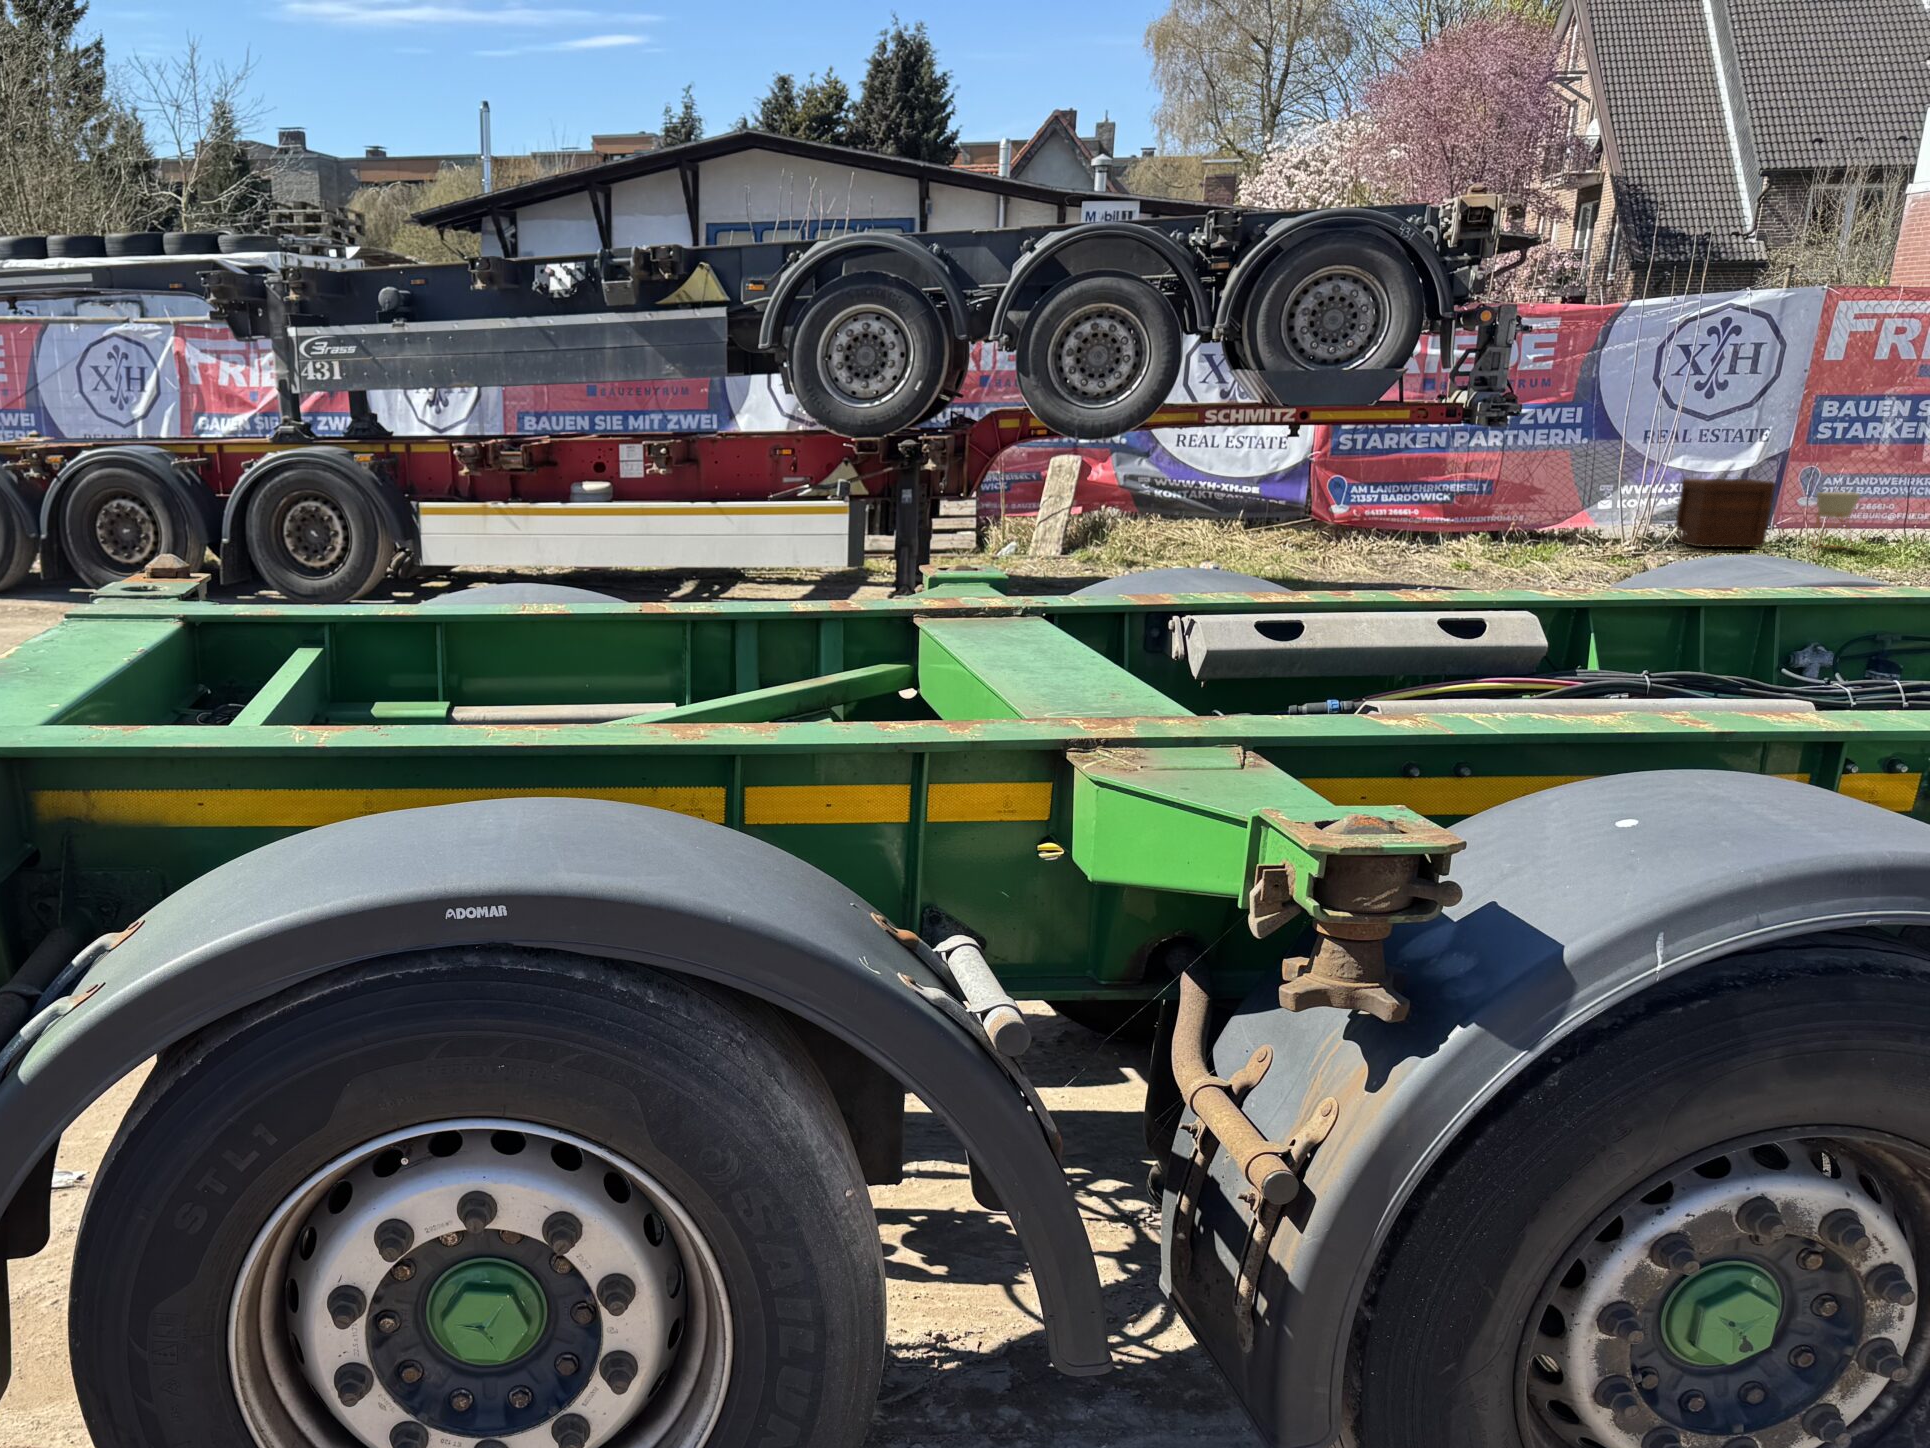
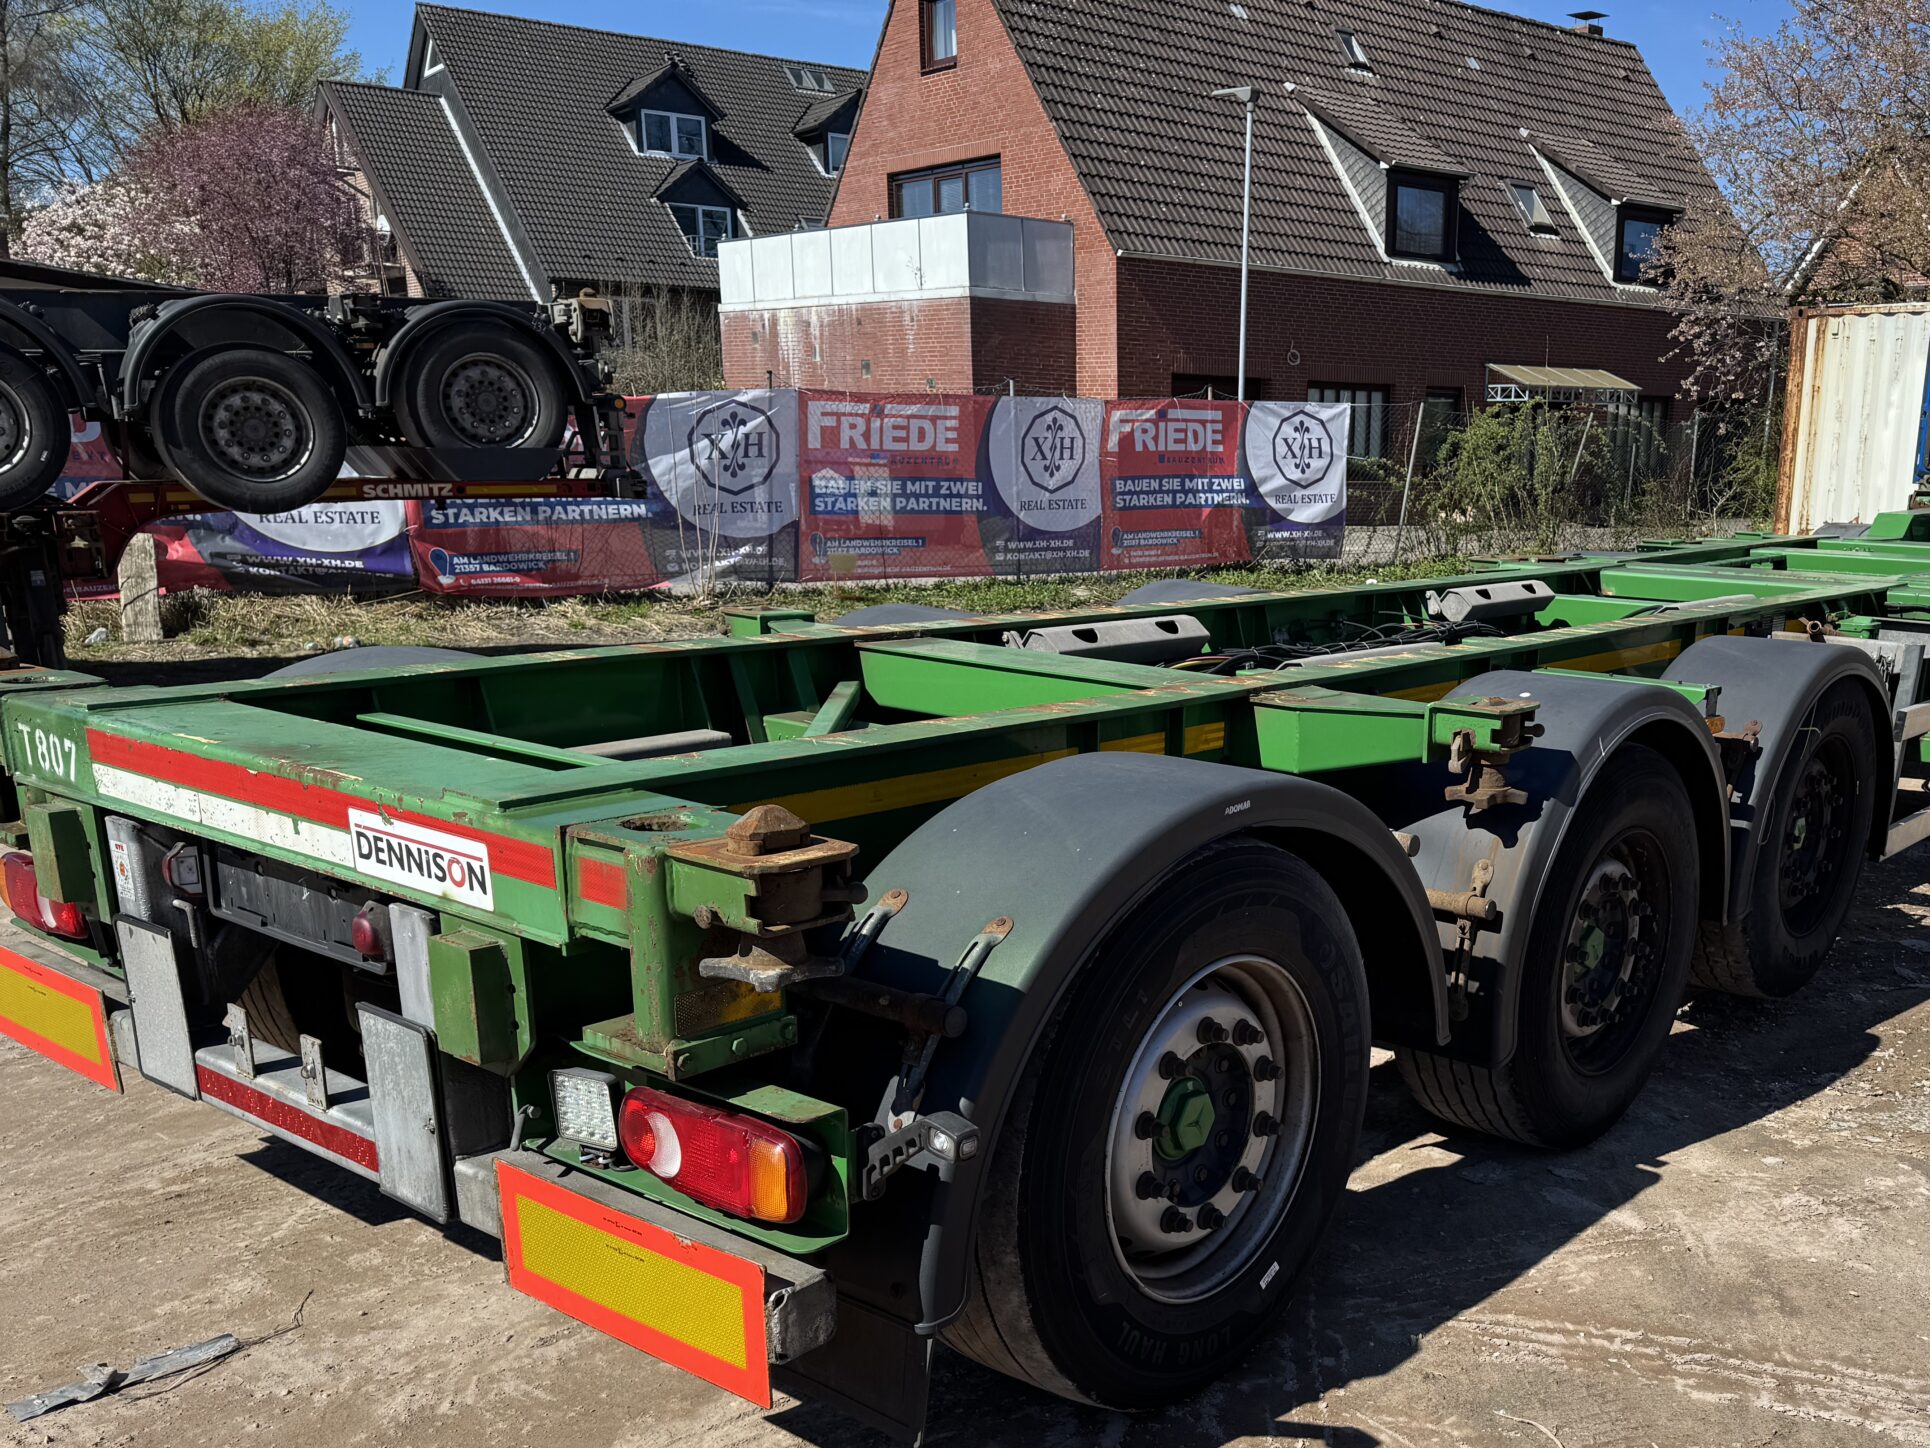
wooden crate: present [1675,479,1775,547] -> none [728,544,802,600]

